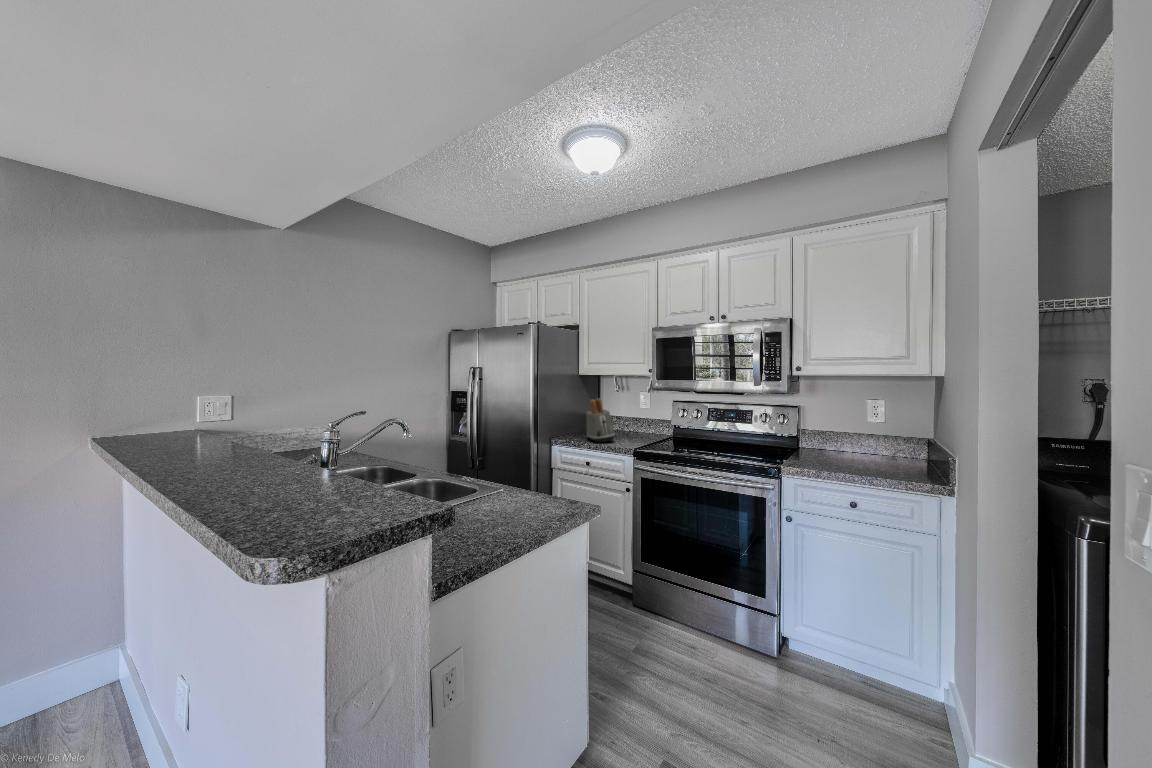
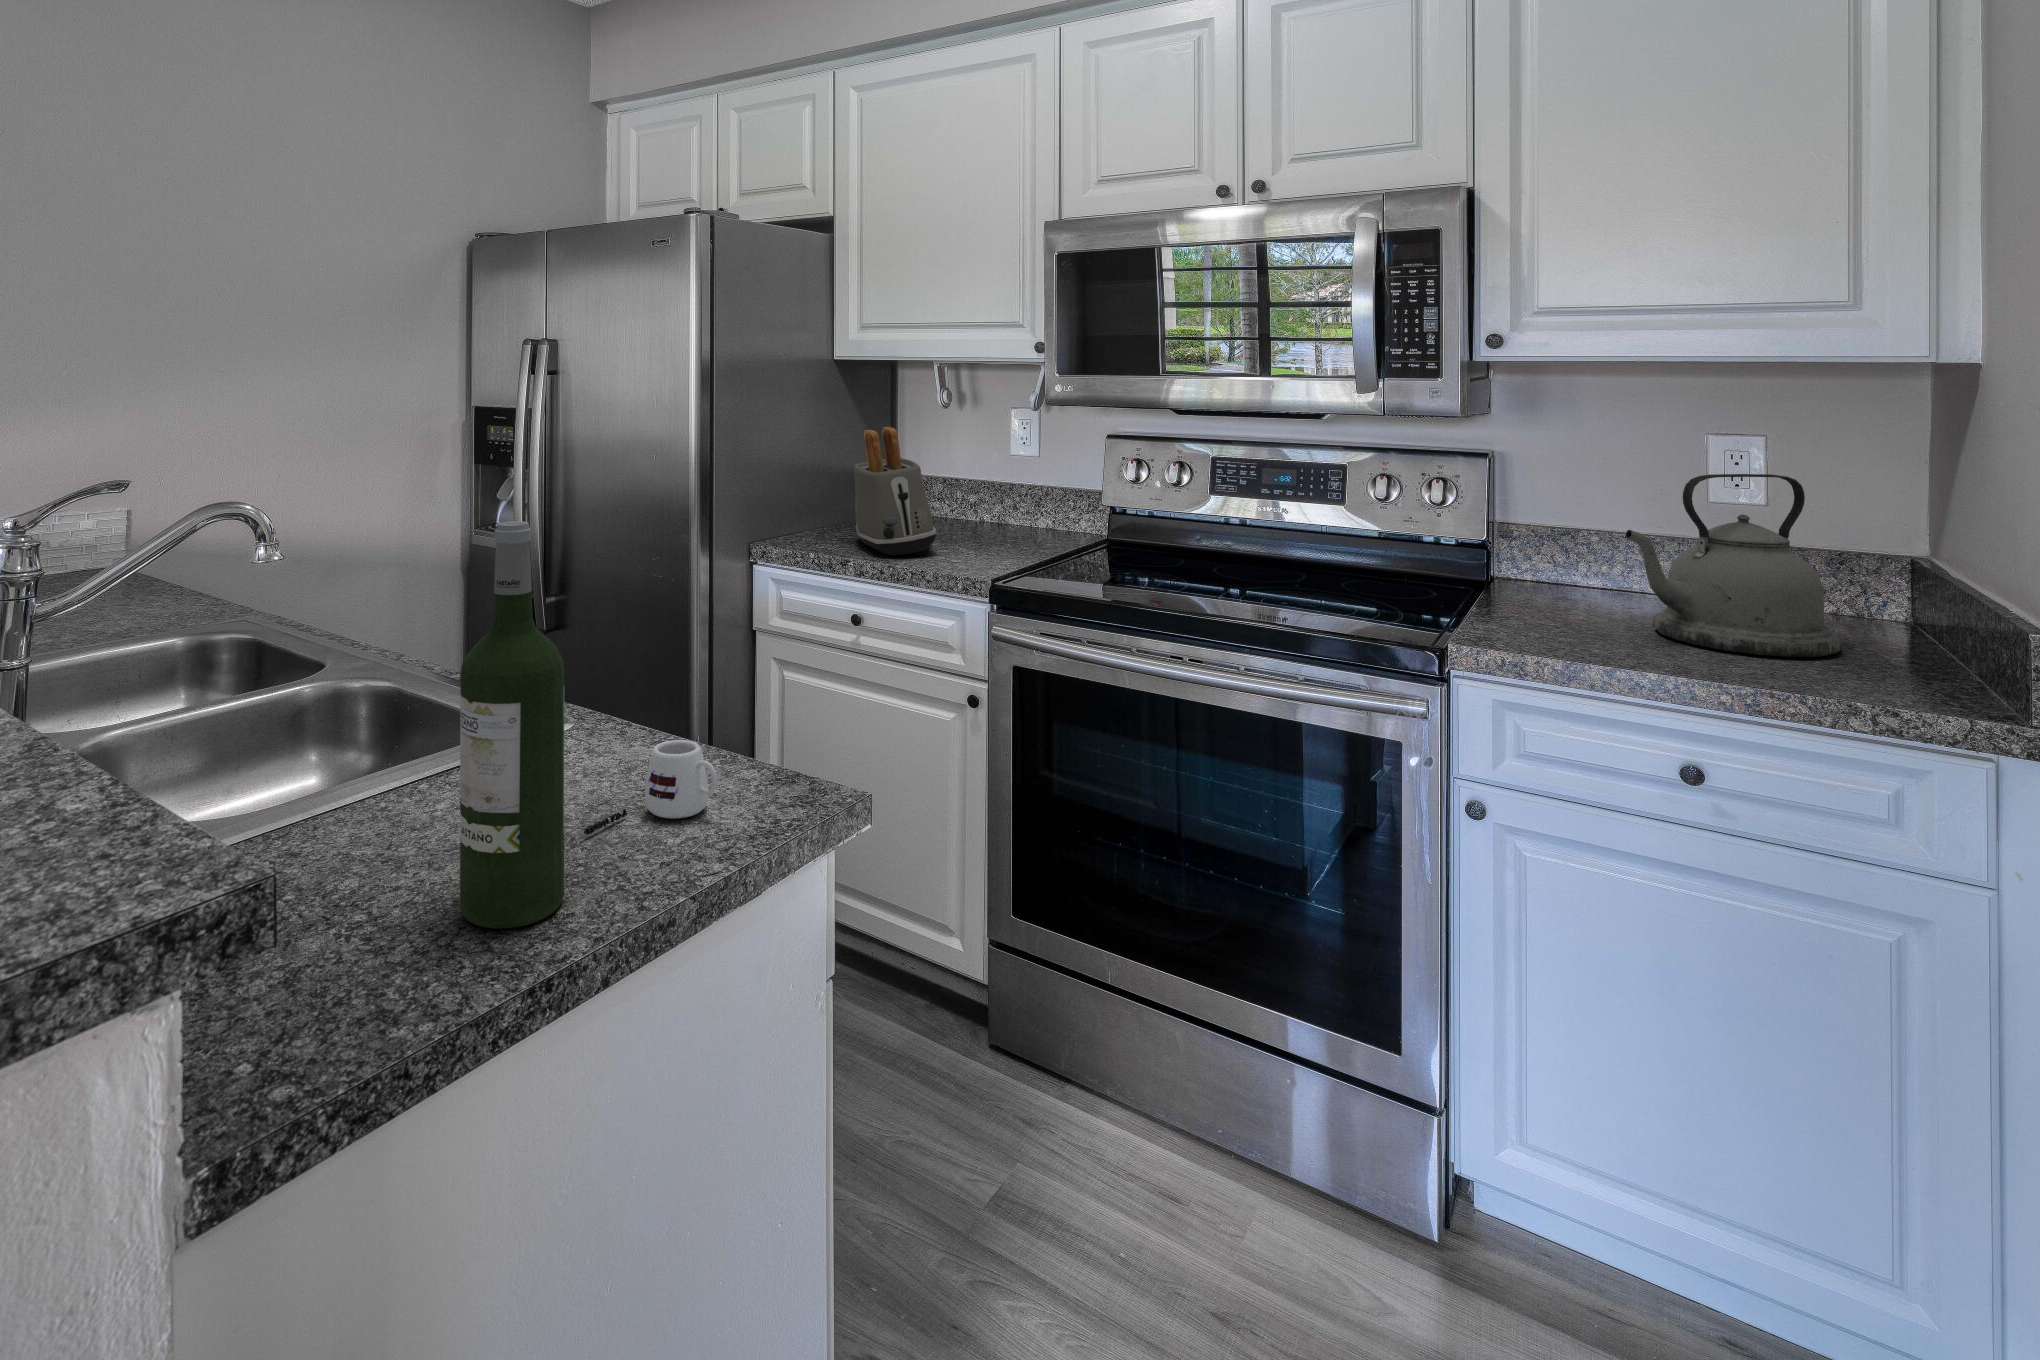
kettle: none [838,412,903,469] -> present [1625,474,1840,657]
wine bottle: none [489,416,518,528] -> present [460,521,564,929]
mug: none [519,485,557,510] -> present [583,740,717,835]

